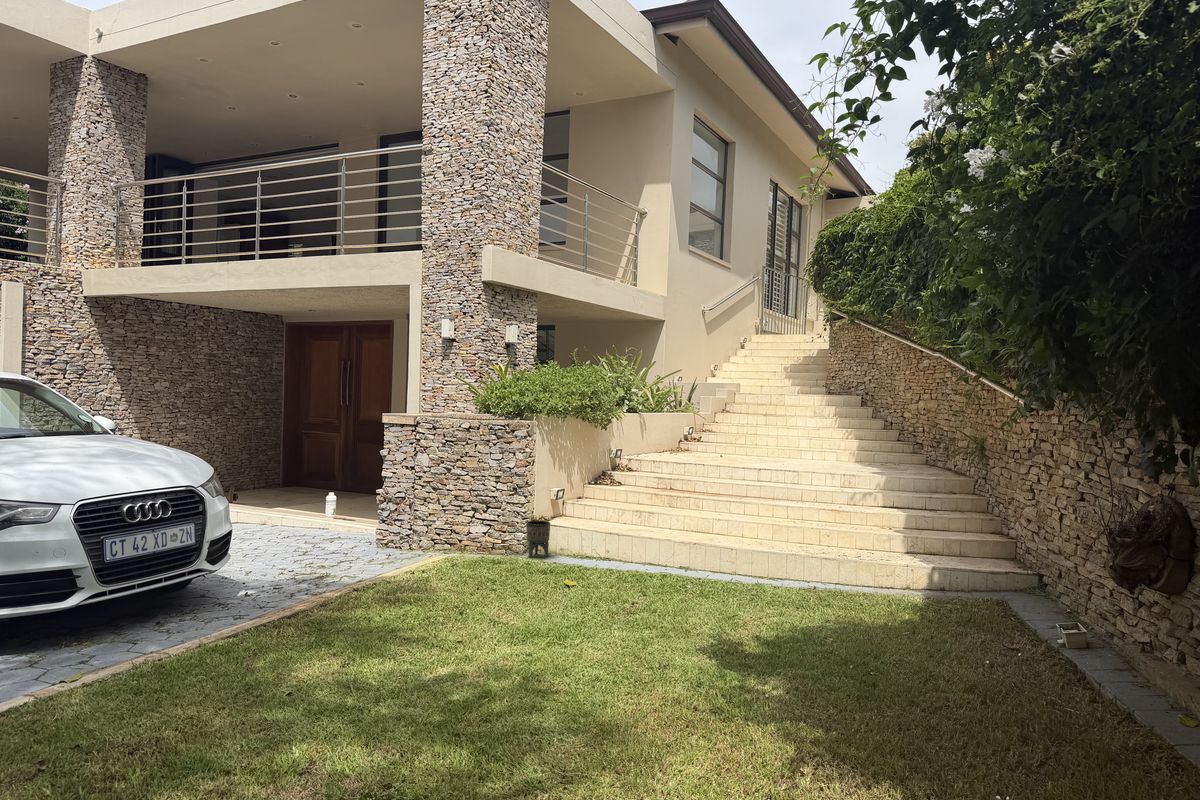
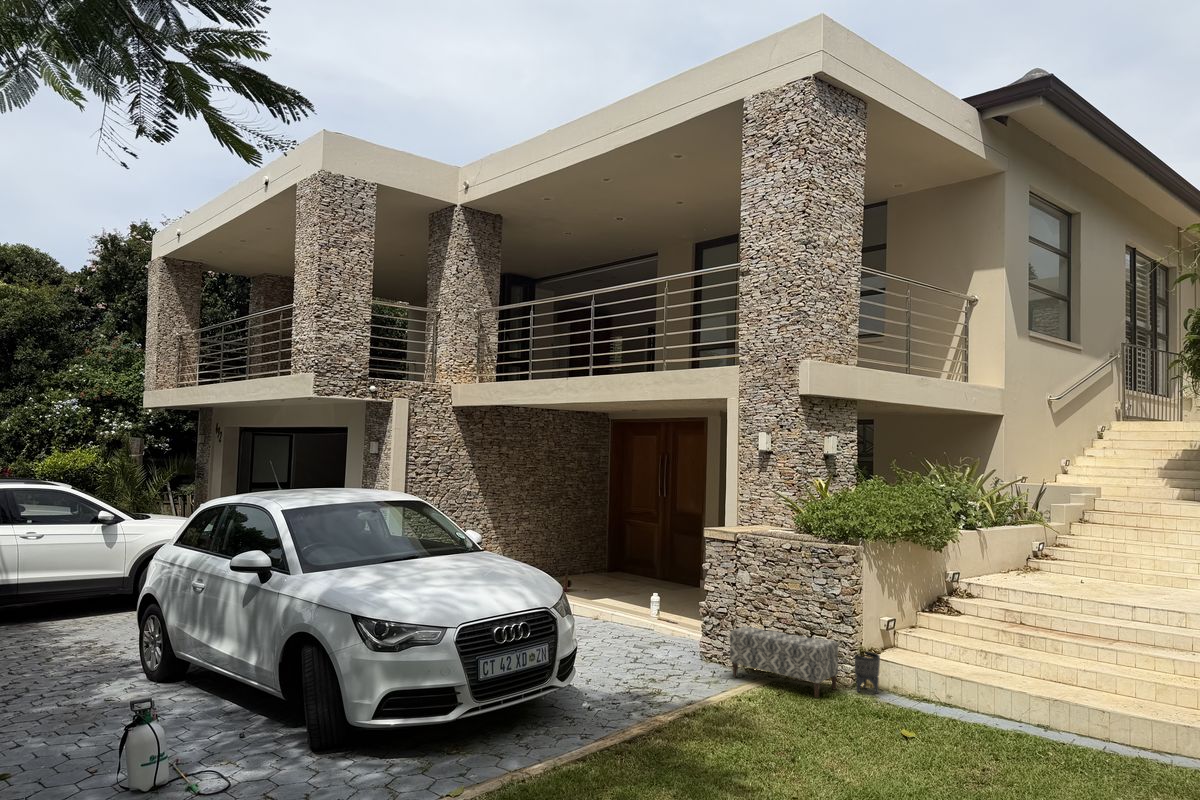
bench: none [408,505,515,565] -> present [730,626,838,698]

